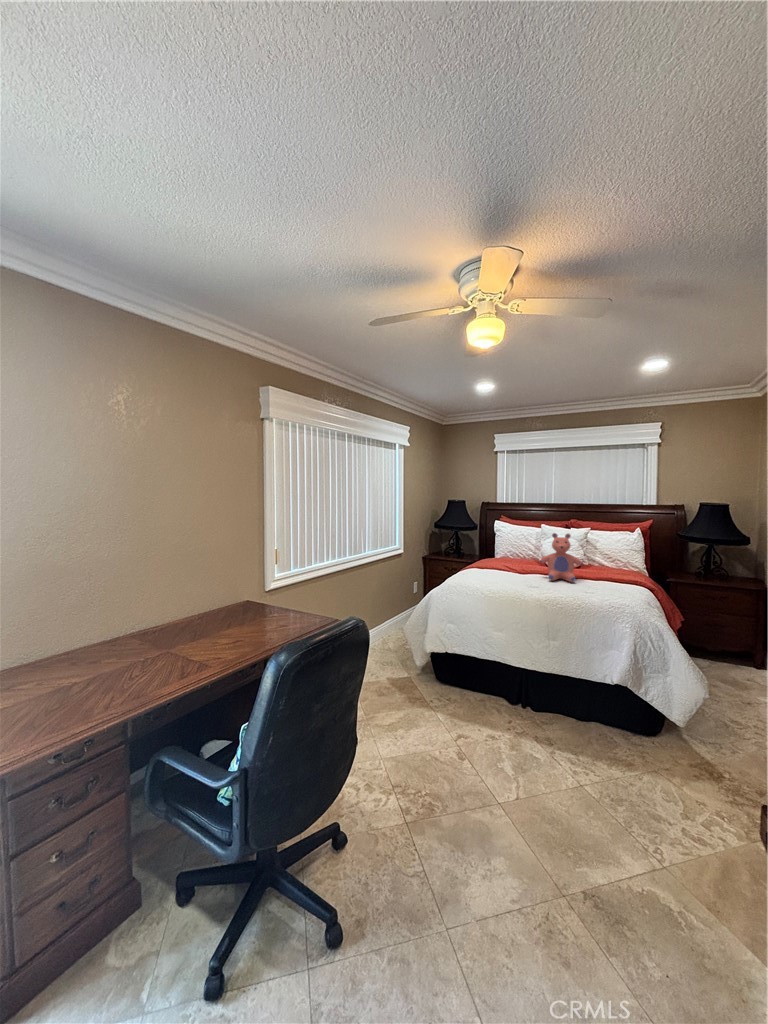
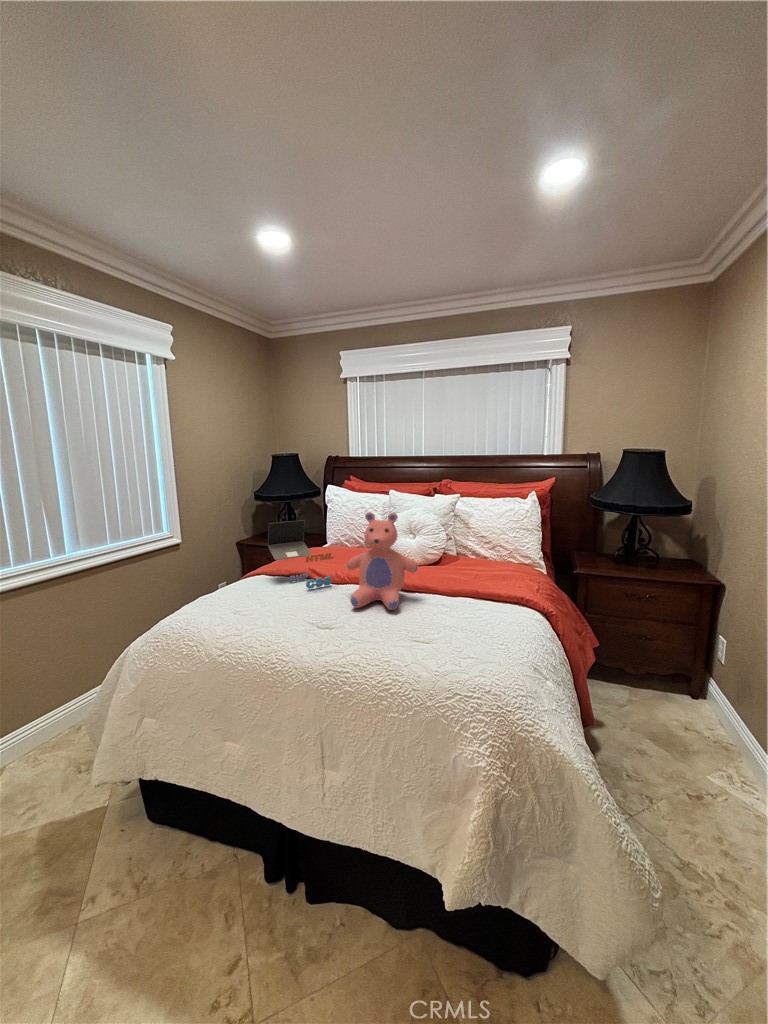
laptop: none [486,538,528,574] -> present [268,520,334,589]

